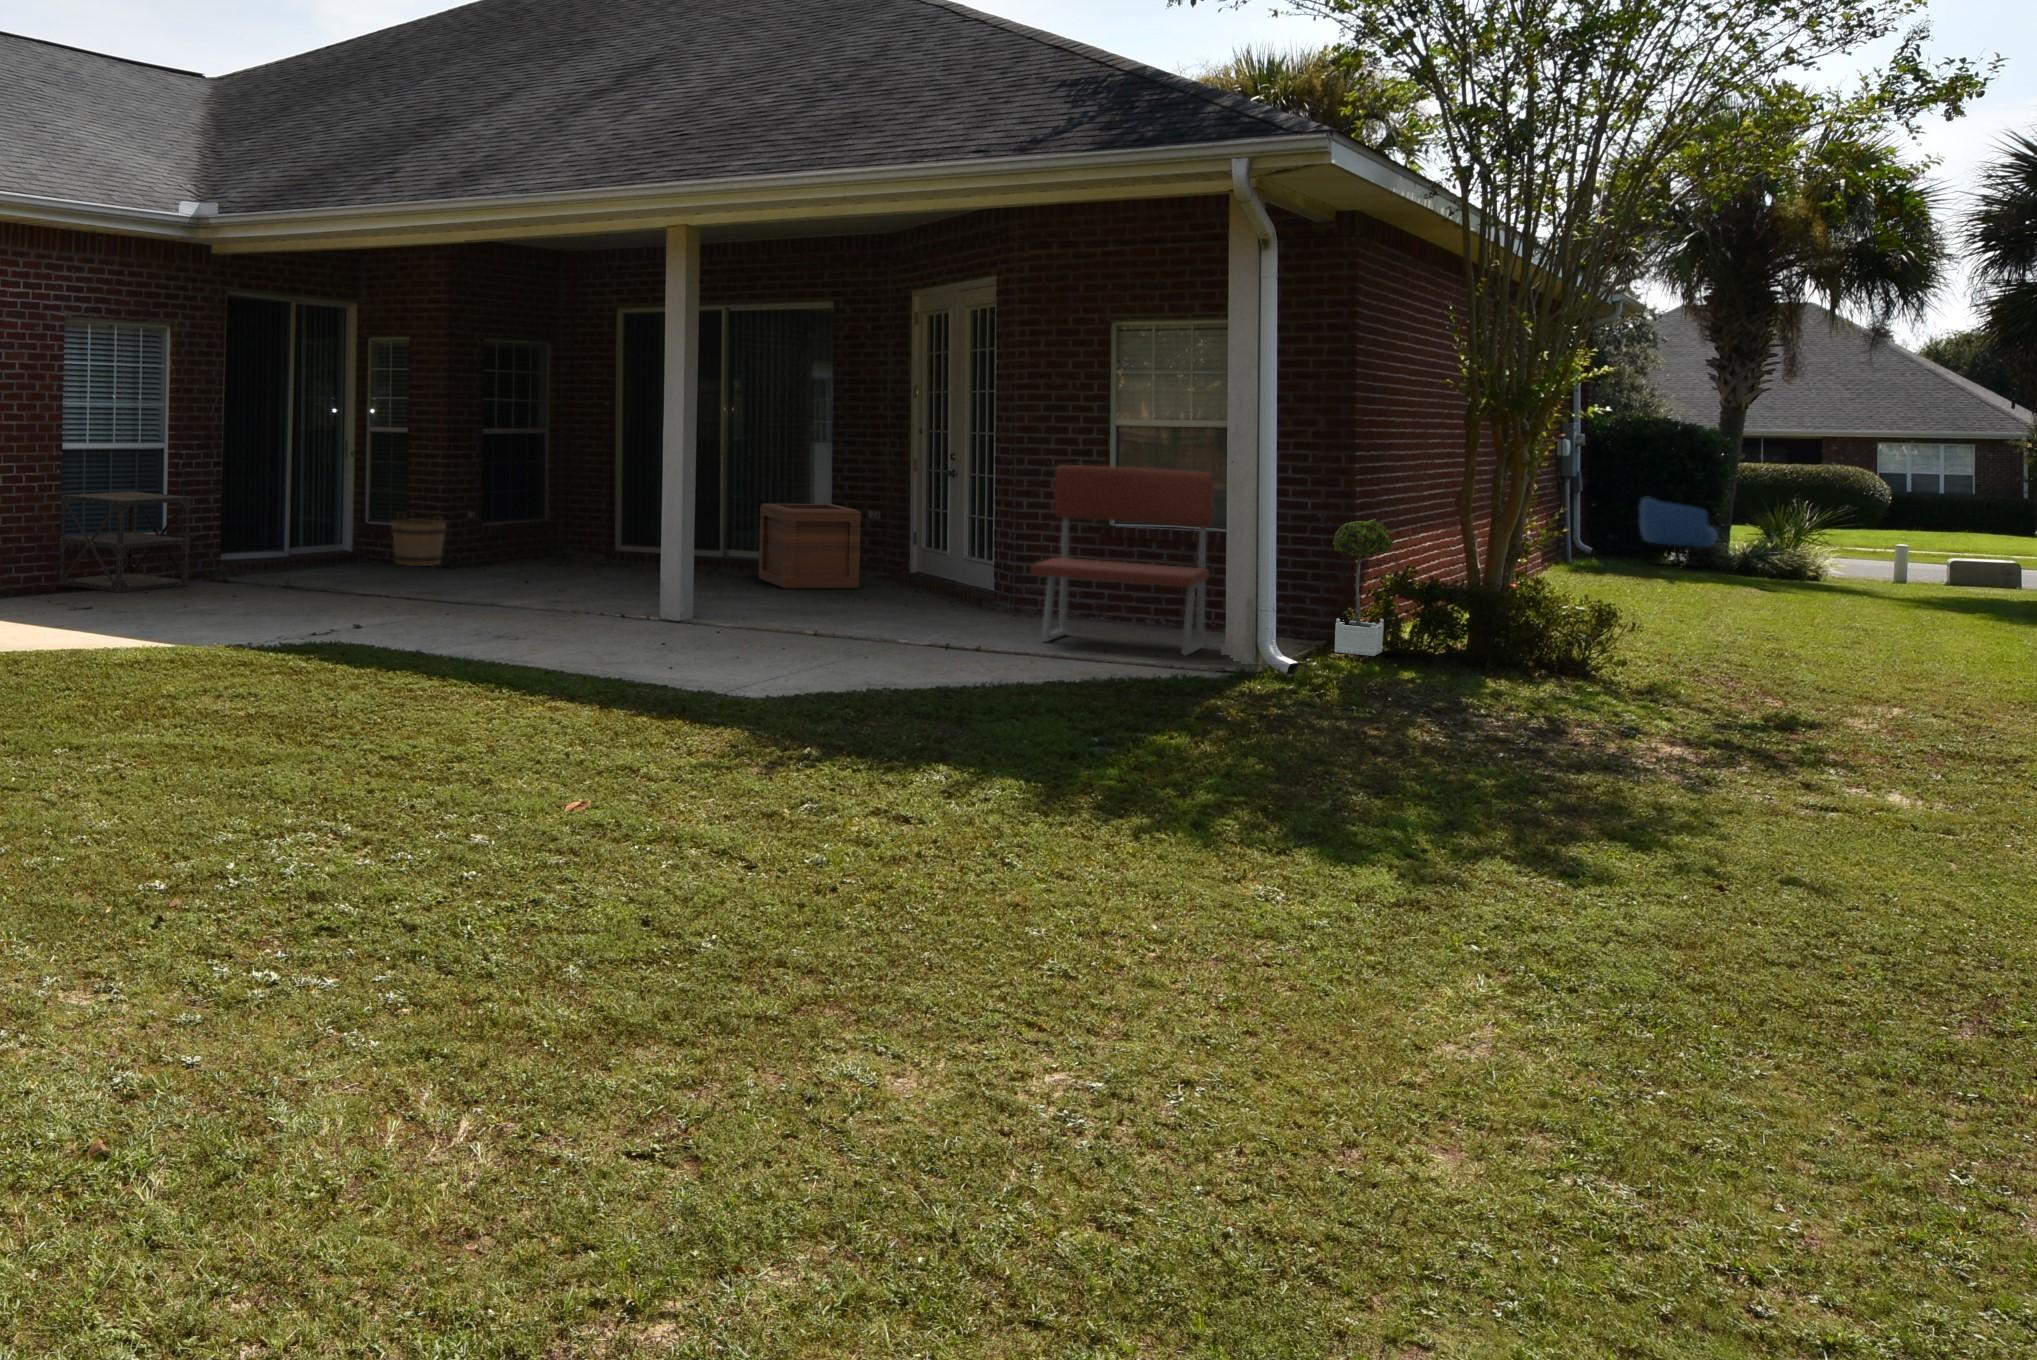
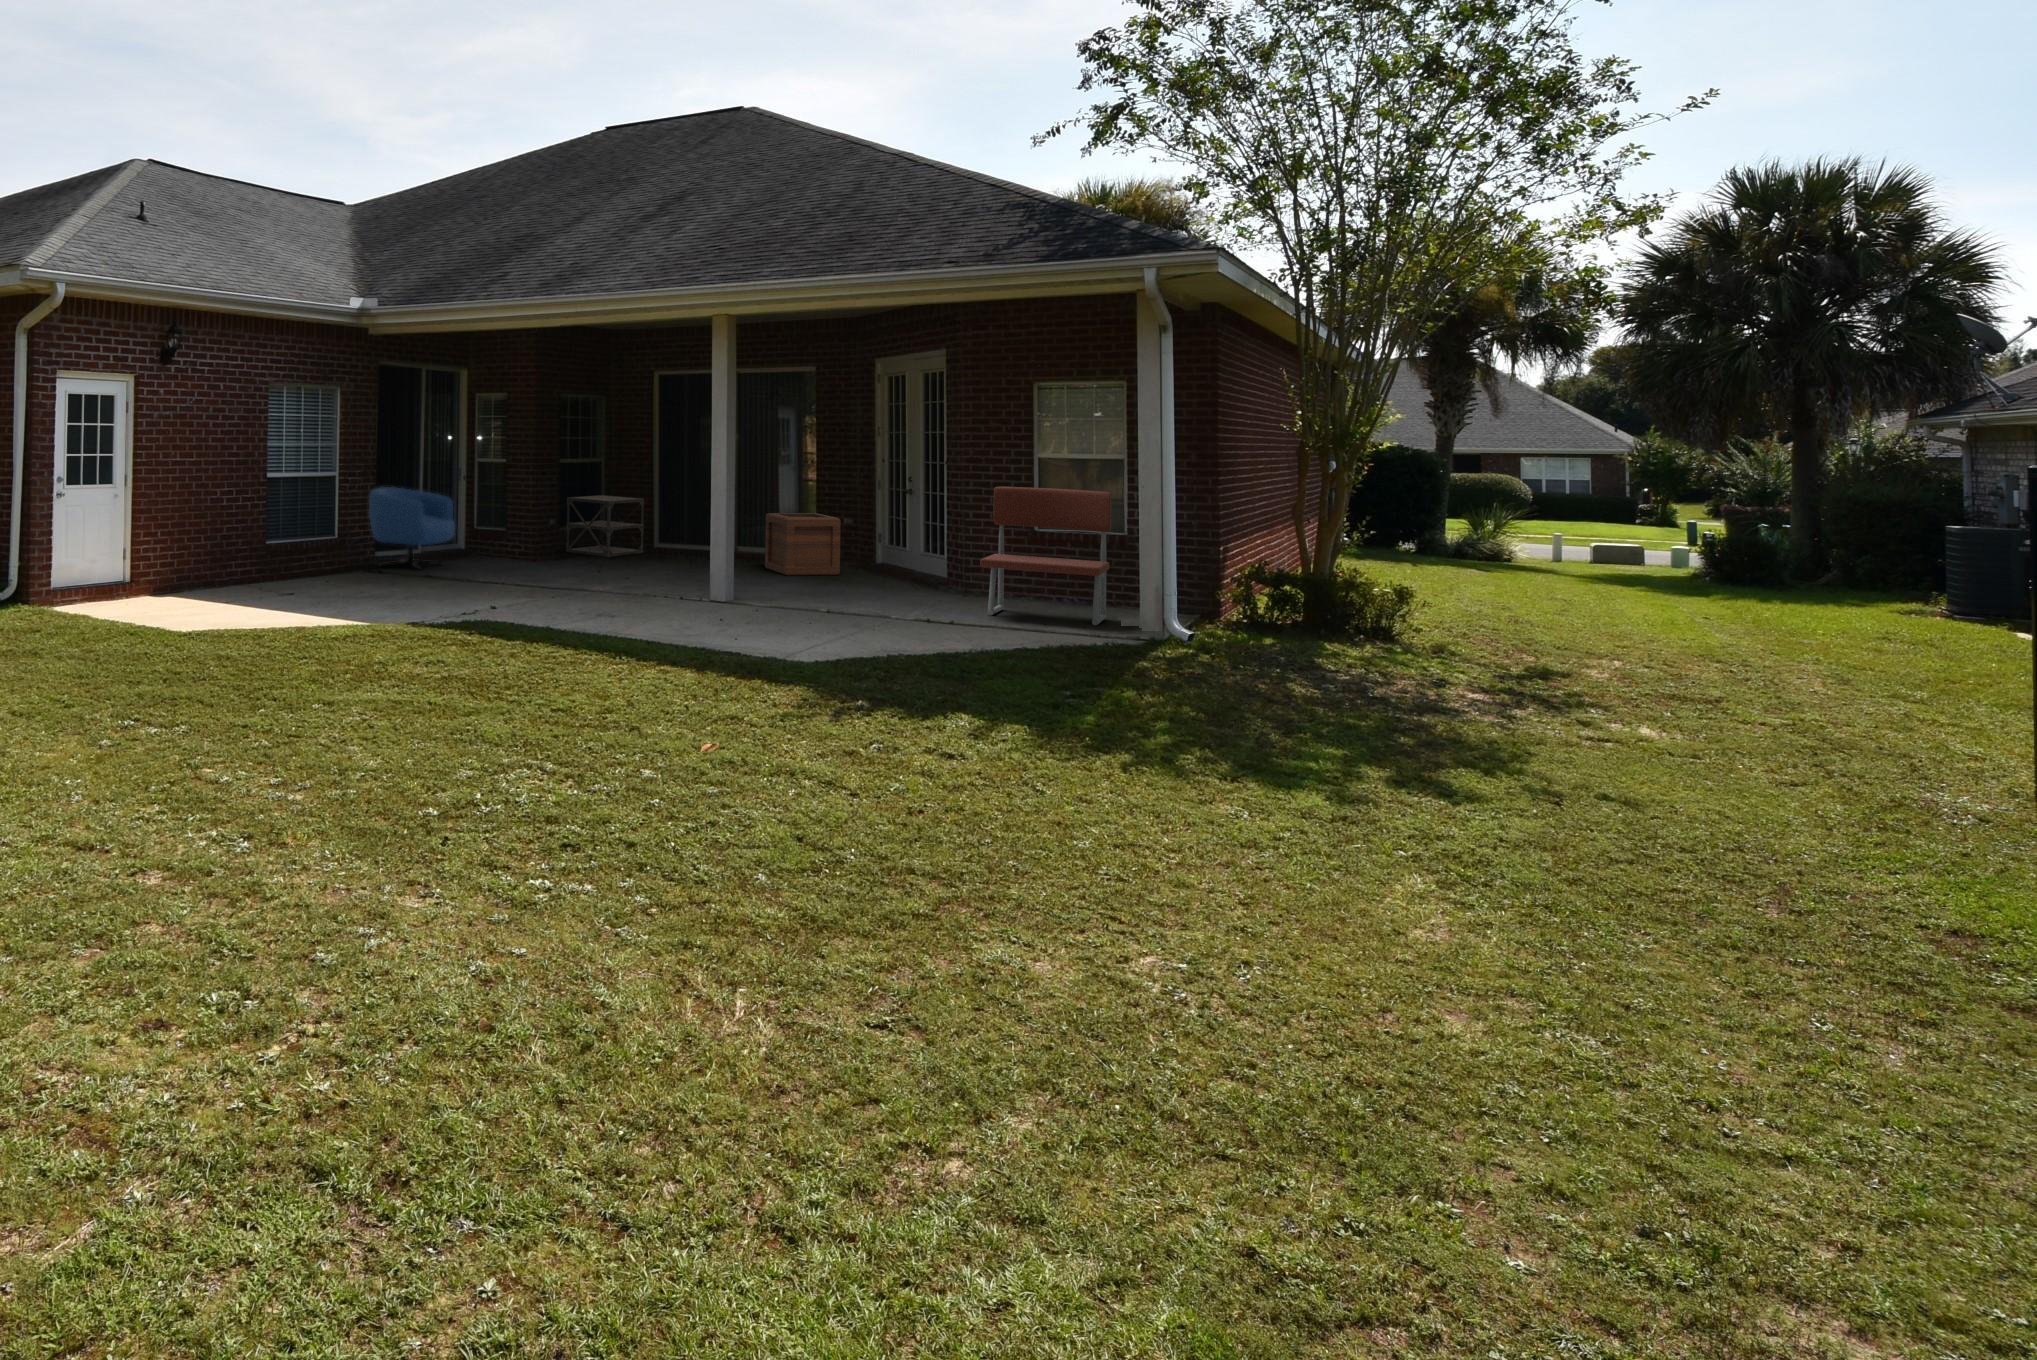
side table: present [60,491,190,592] -> present [566,495,644,557]
armchair: present [1638,497,1718,568] -> present [369,487,455,569]
bucket: present [392,512,446,566] -> none [497,520,537,559]
potted tree: present [1333,519,1393,656] -> none [1198,525,1242,625]

